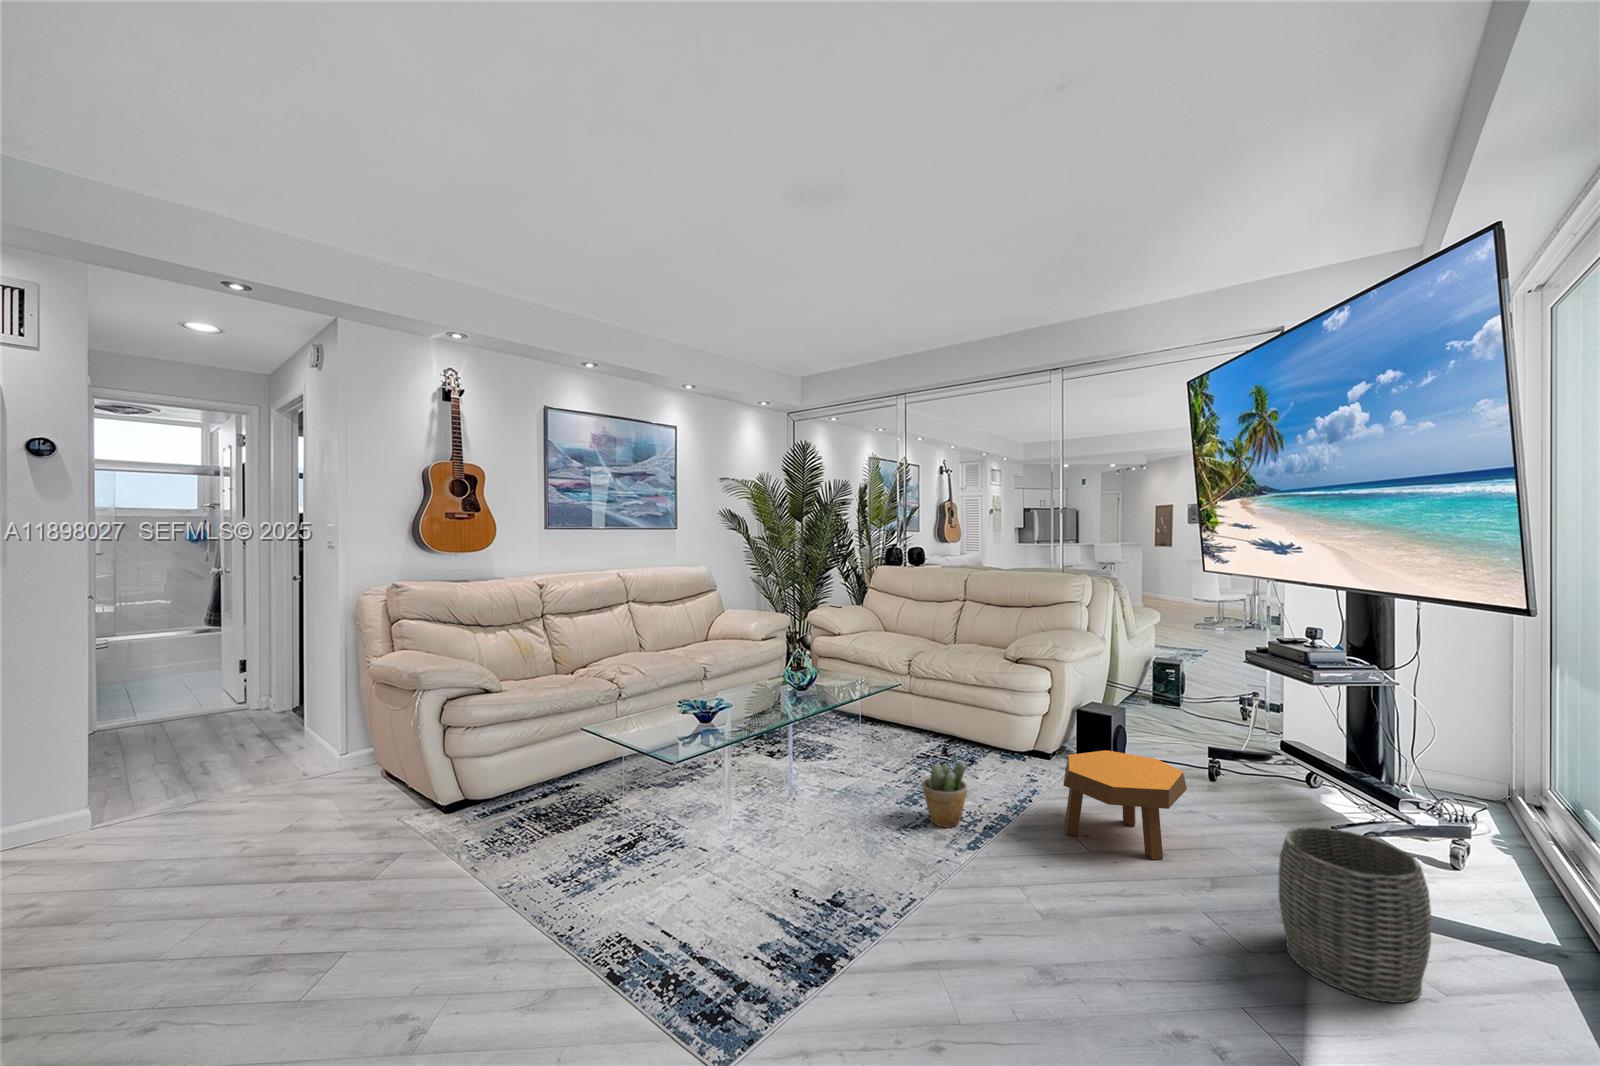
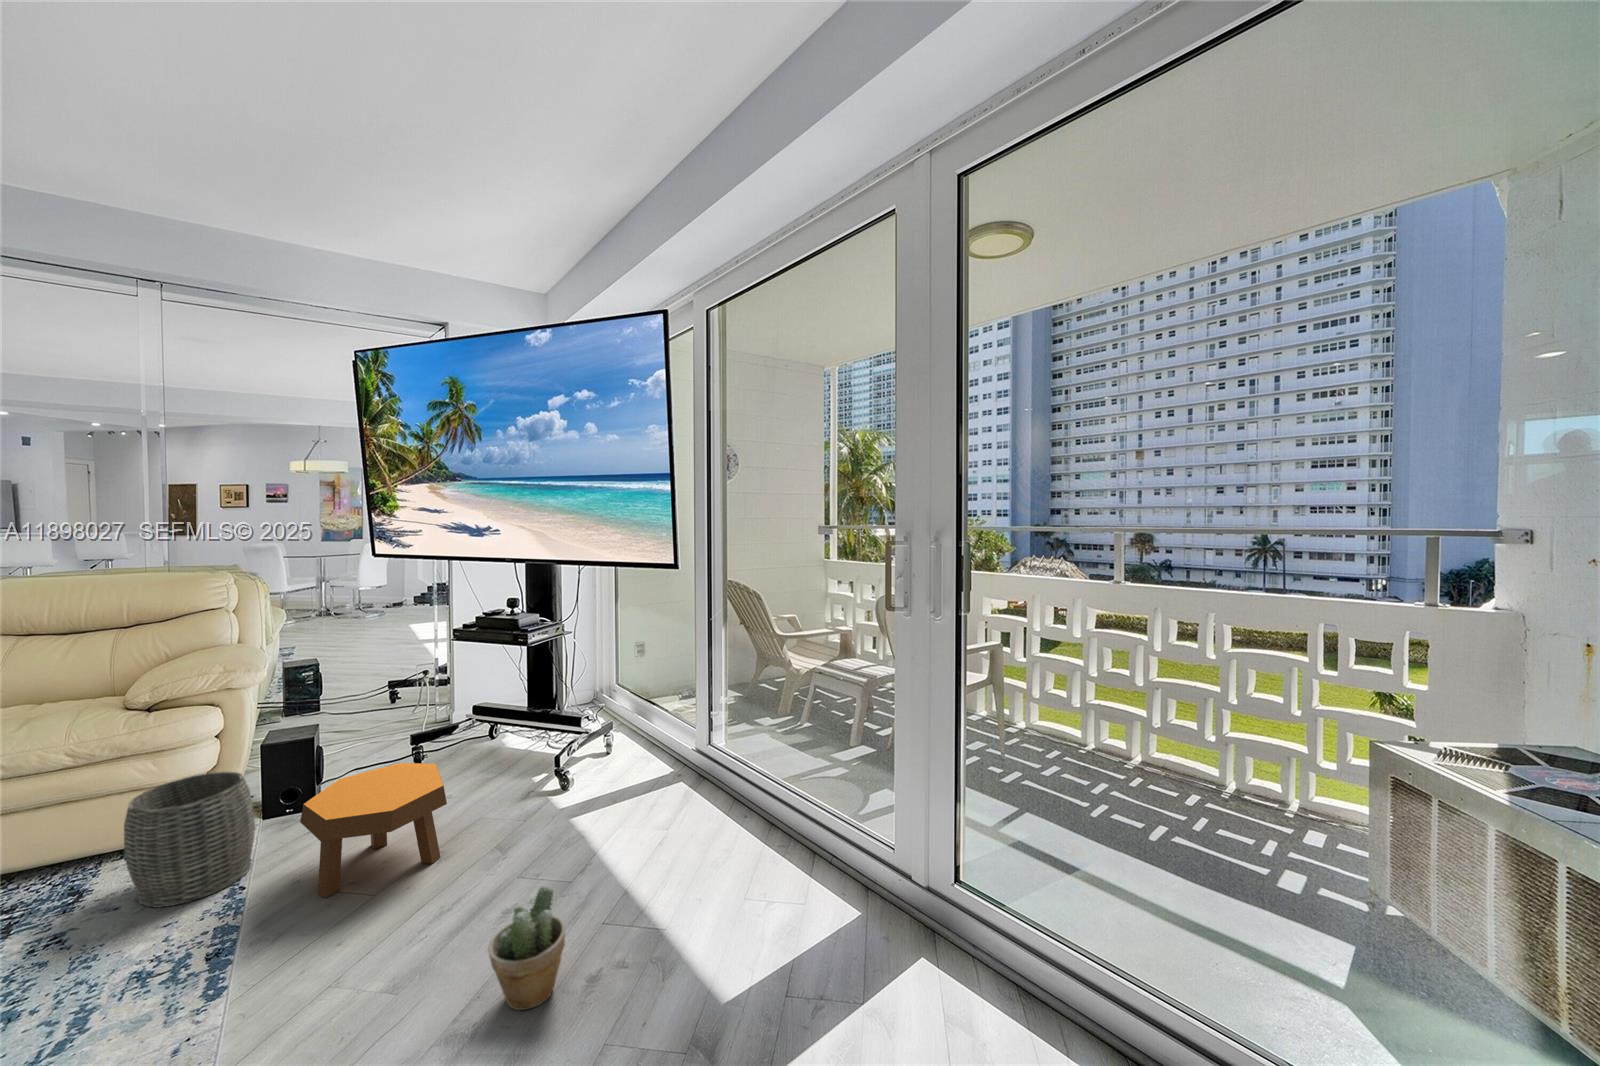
potted plant: present [922,762,967,828] -> present [488,885,565,1010]
woven basket: present [1278,827,1431,1003] -> present [124,772,255,907]

